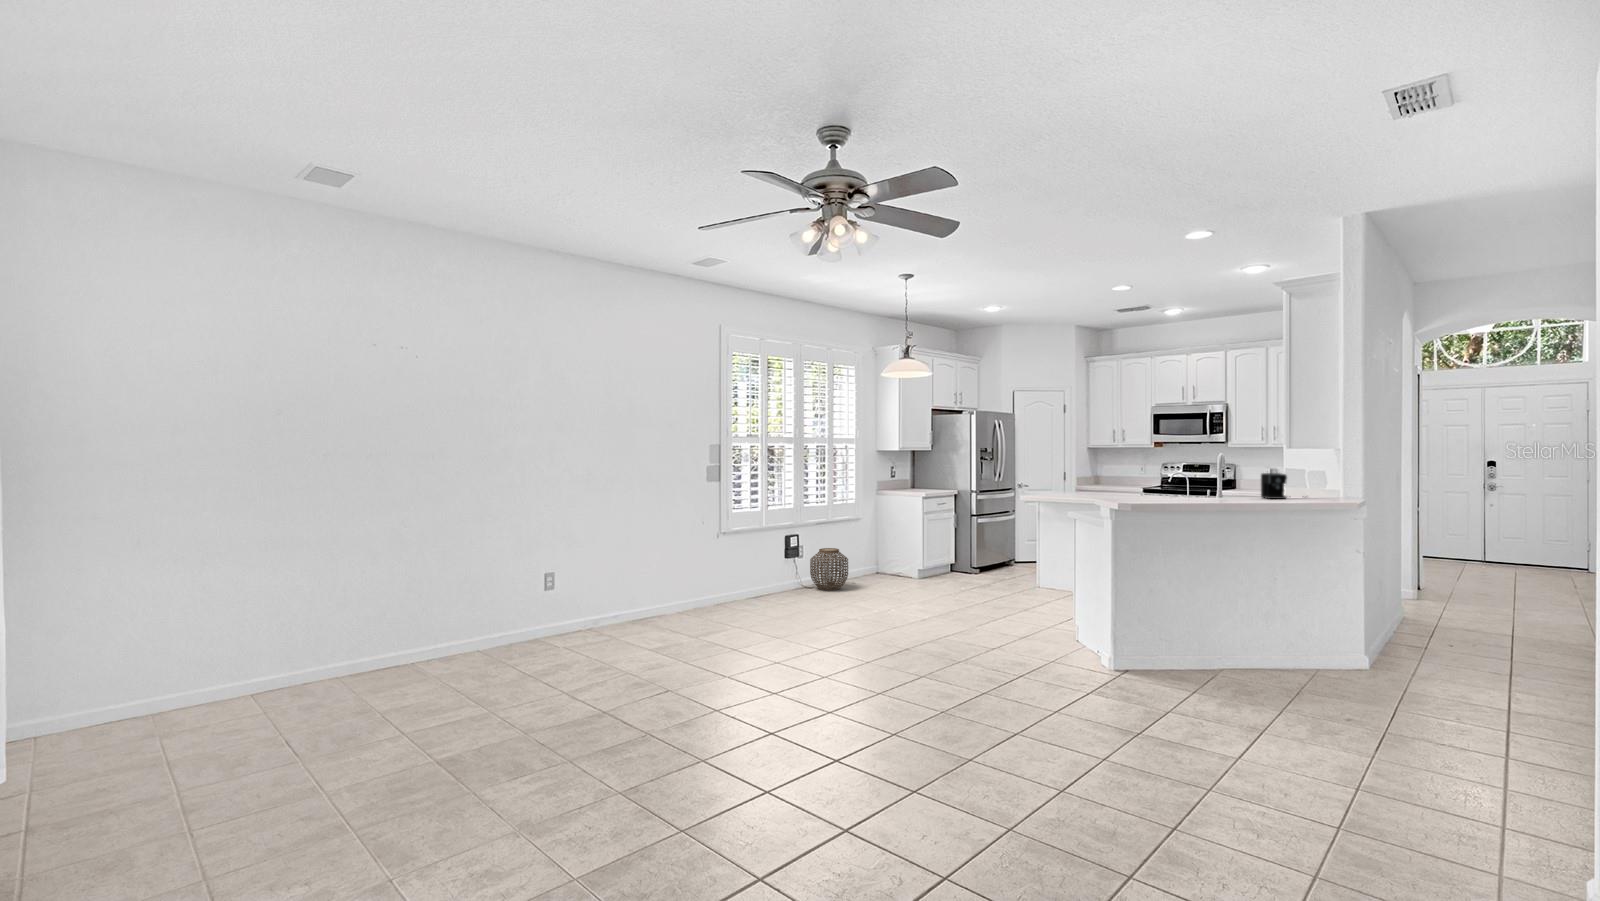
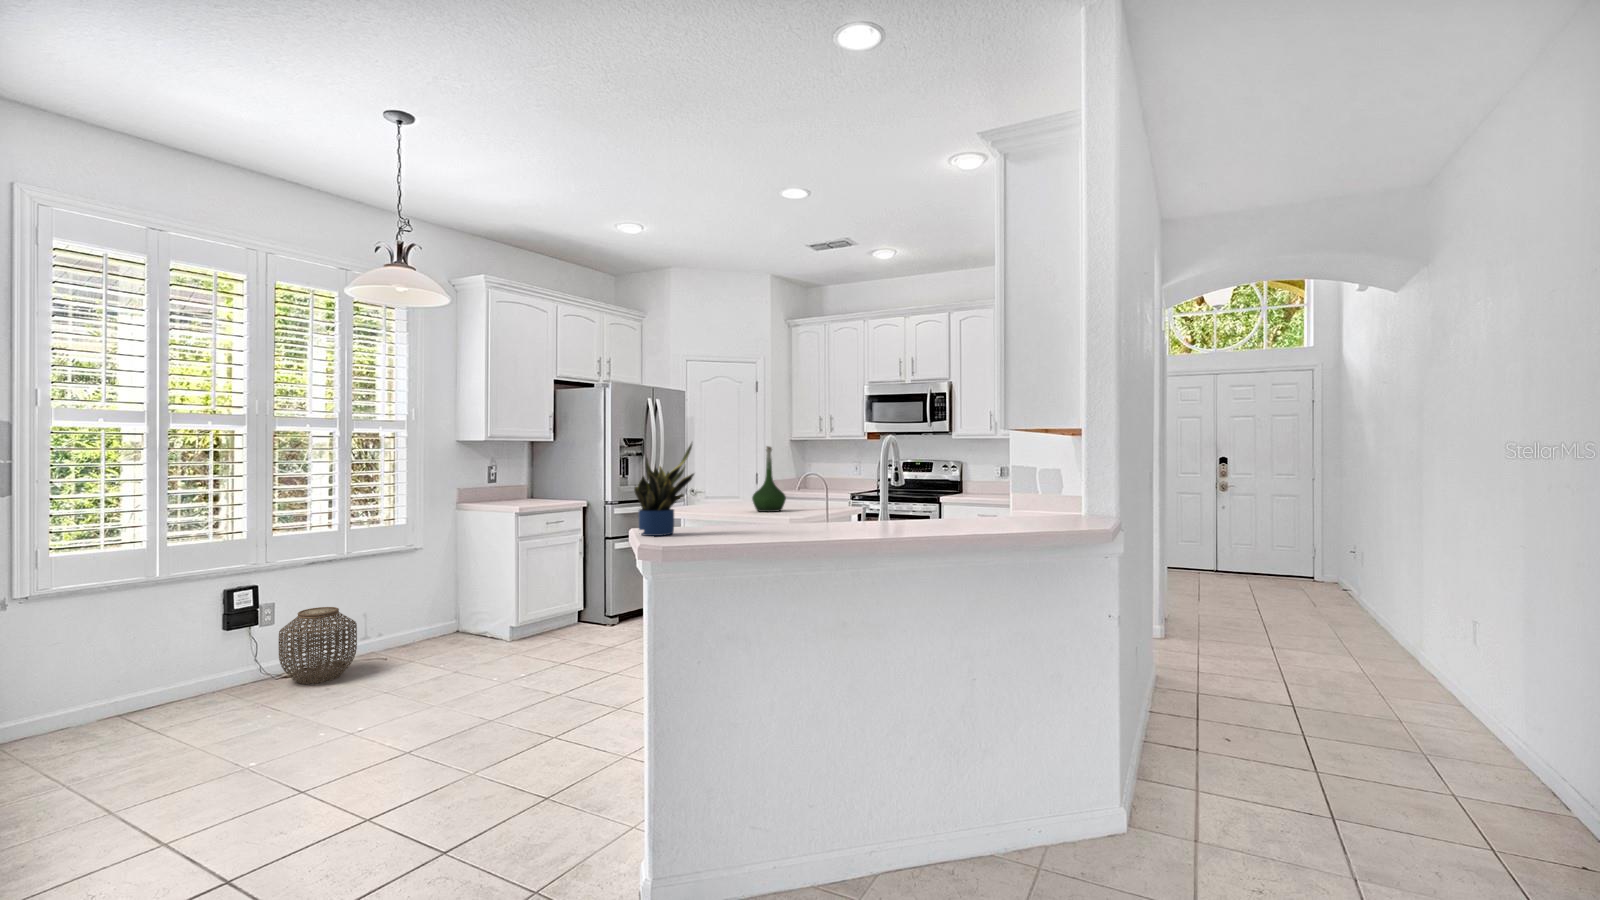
potted plant: none [1070,454,1102,501] -> present [634,443,694,536]
vase: none [1104,455,1126,495] -> present [752,446,786,512]
coffee maker: present [1261,473,1287,499] -> none [979,477,1054,524]

